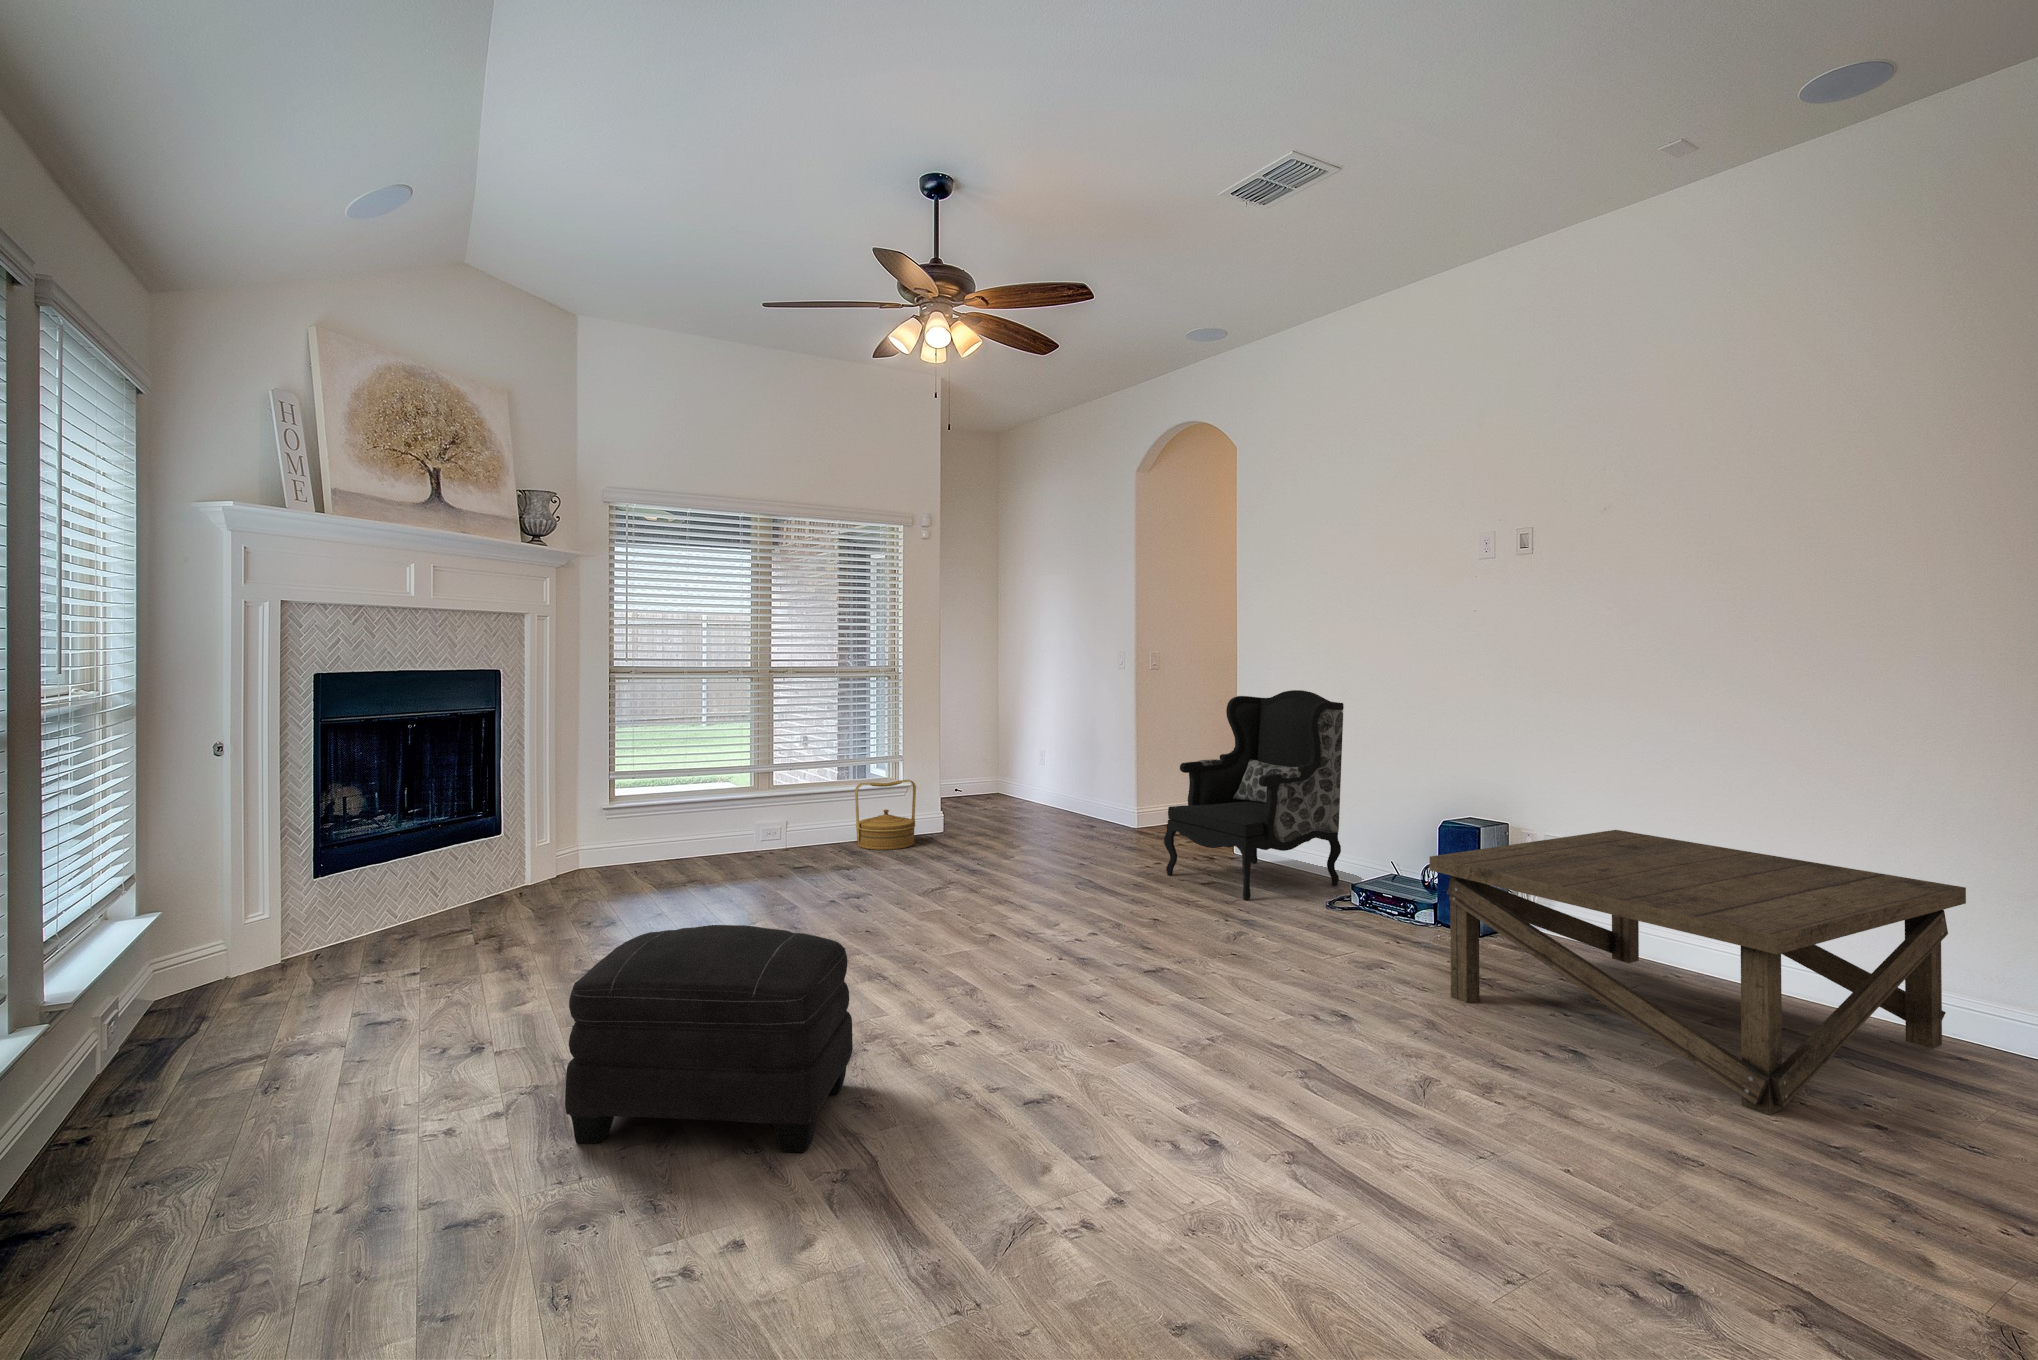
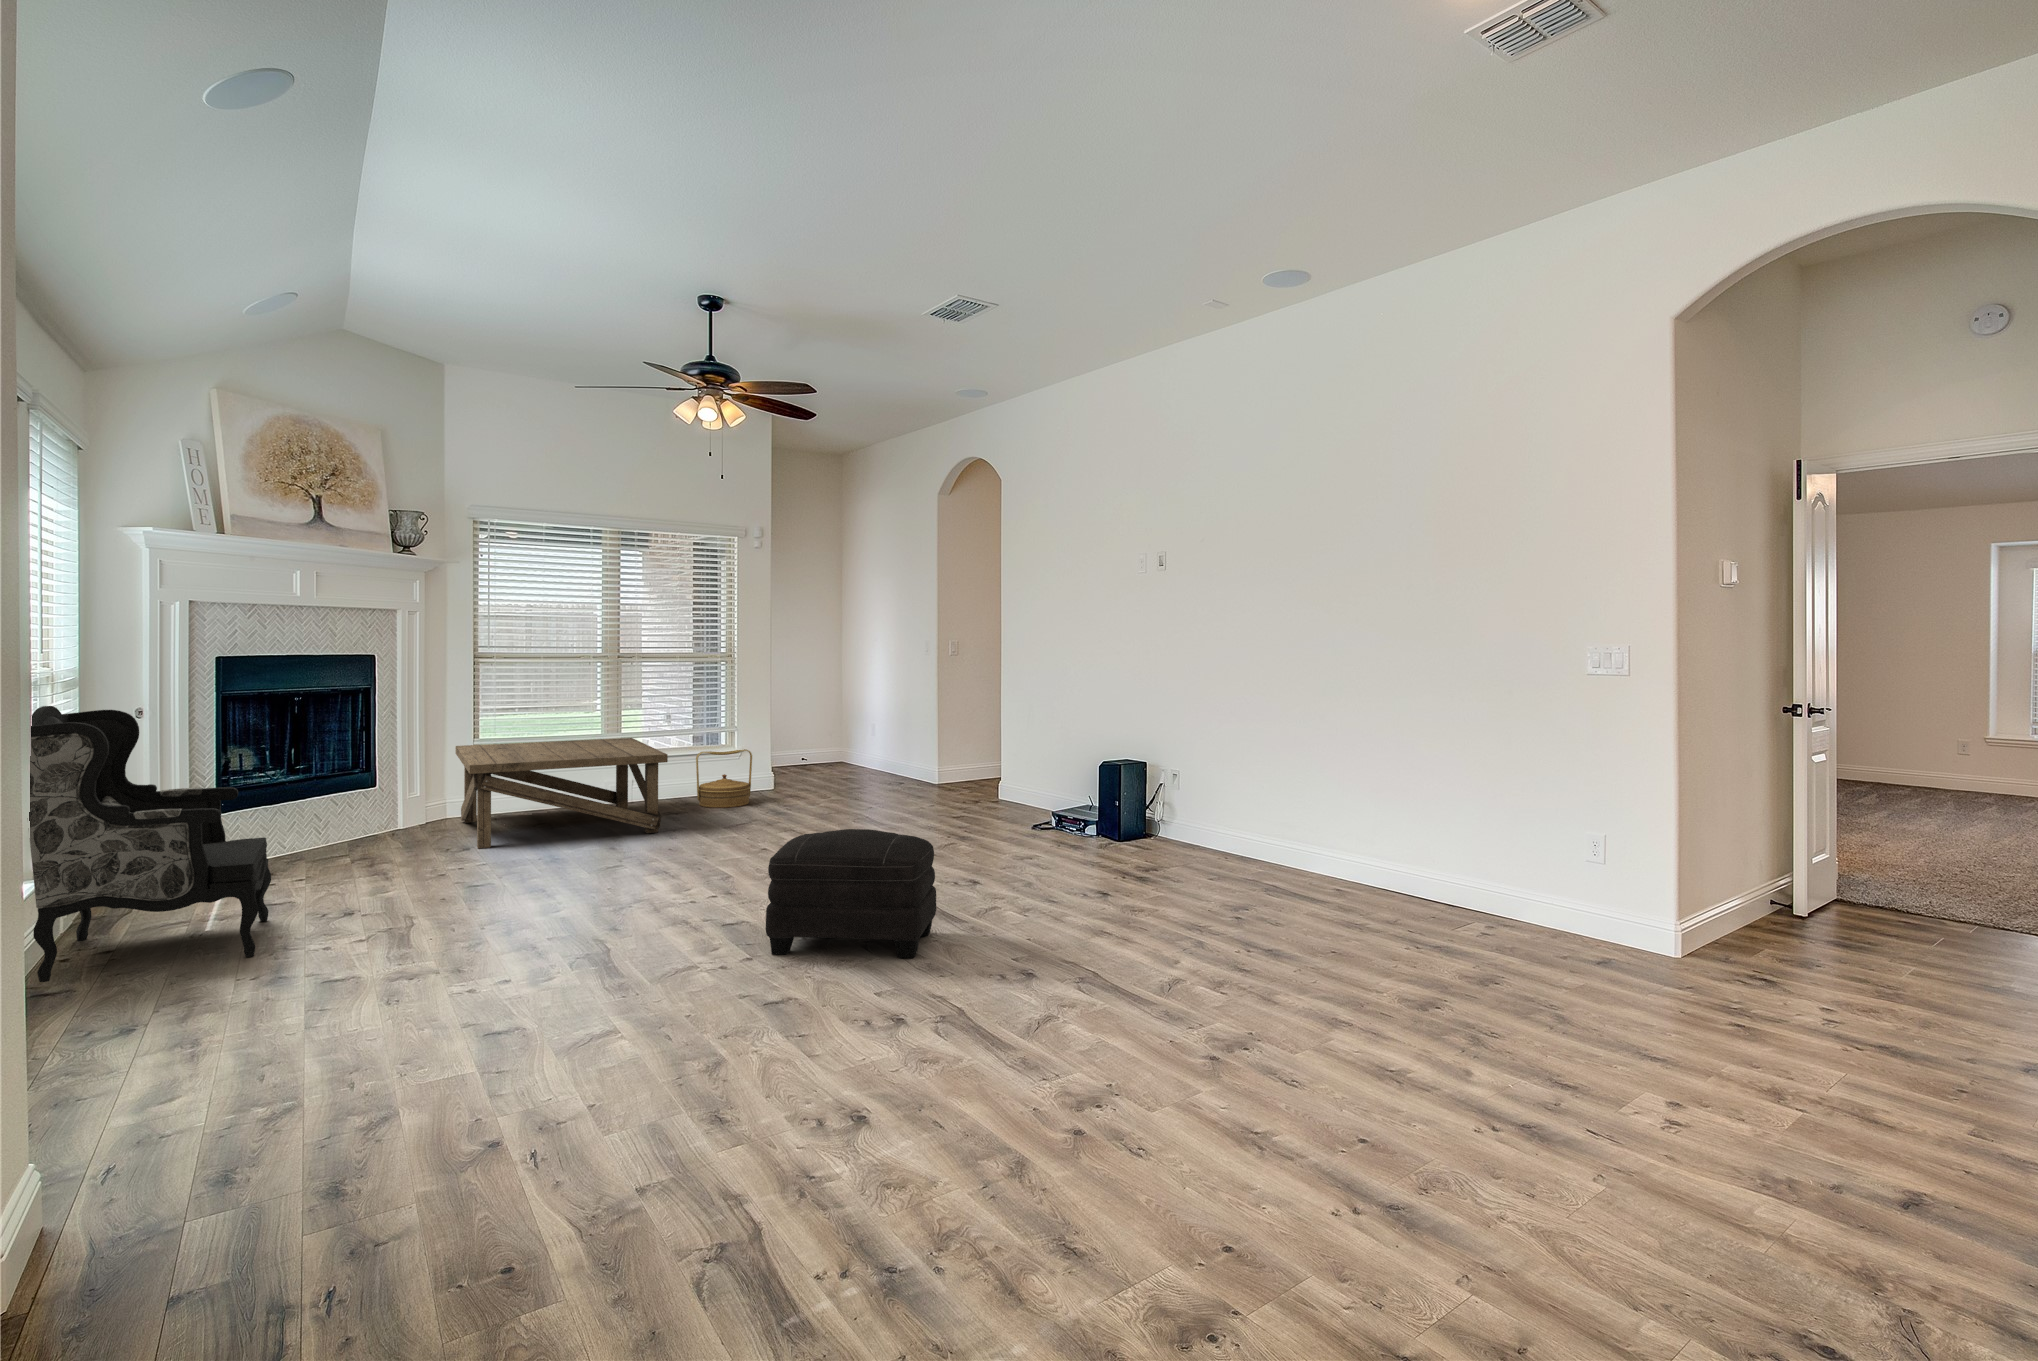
armchair: present [1164,690,1344,900] -> present [29,706,271,982]
coffee table: present [1430,830,1966,1115] -> present [456,738,668,849]
ottoman: present [565,925,853,1152] -> present [766,829,936,958]

